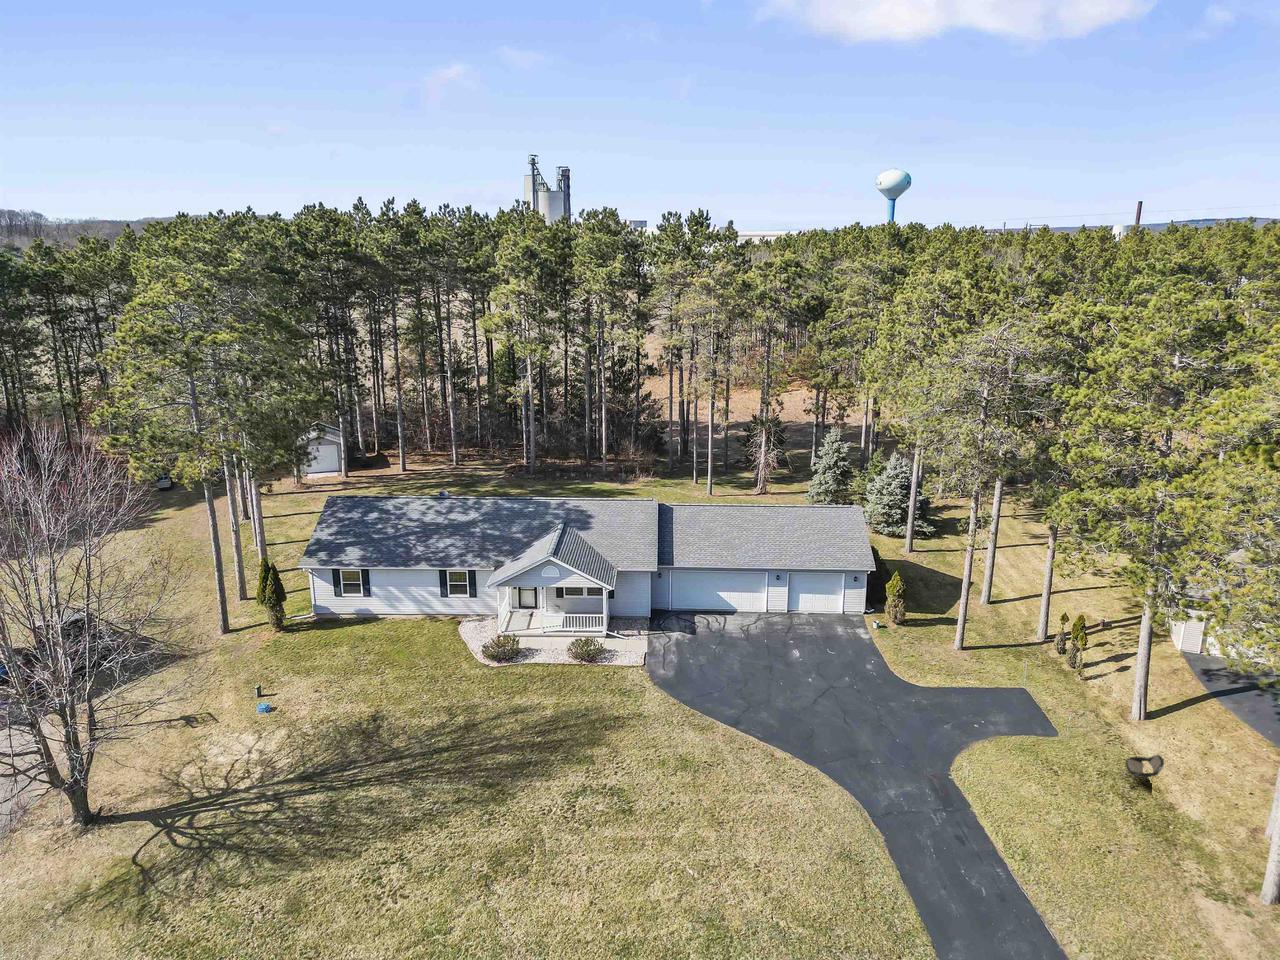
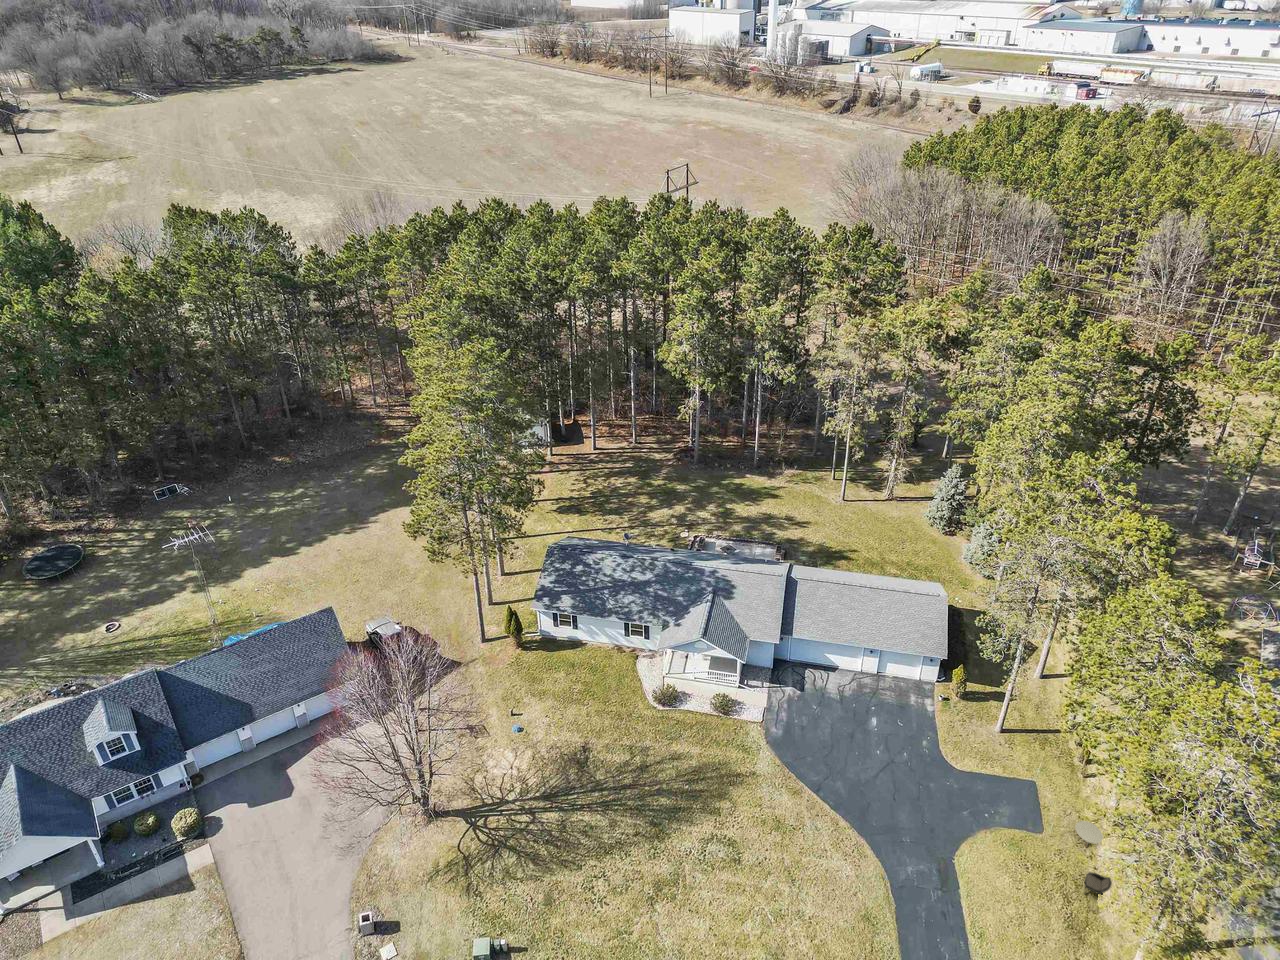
round table: none [1088,711,1127,742] -> present [1075,821,1103,847]

